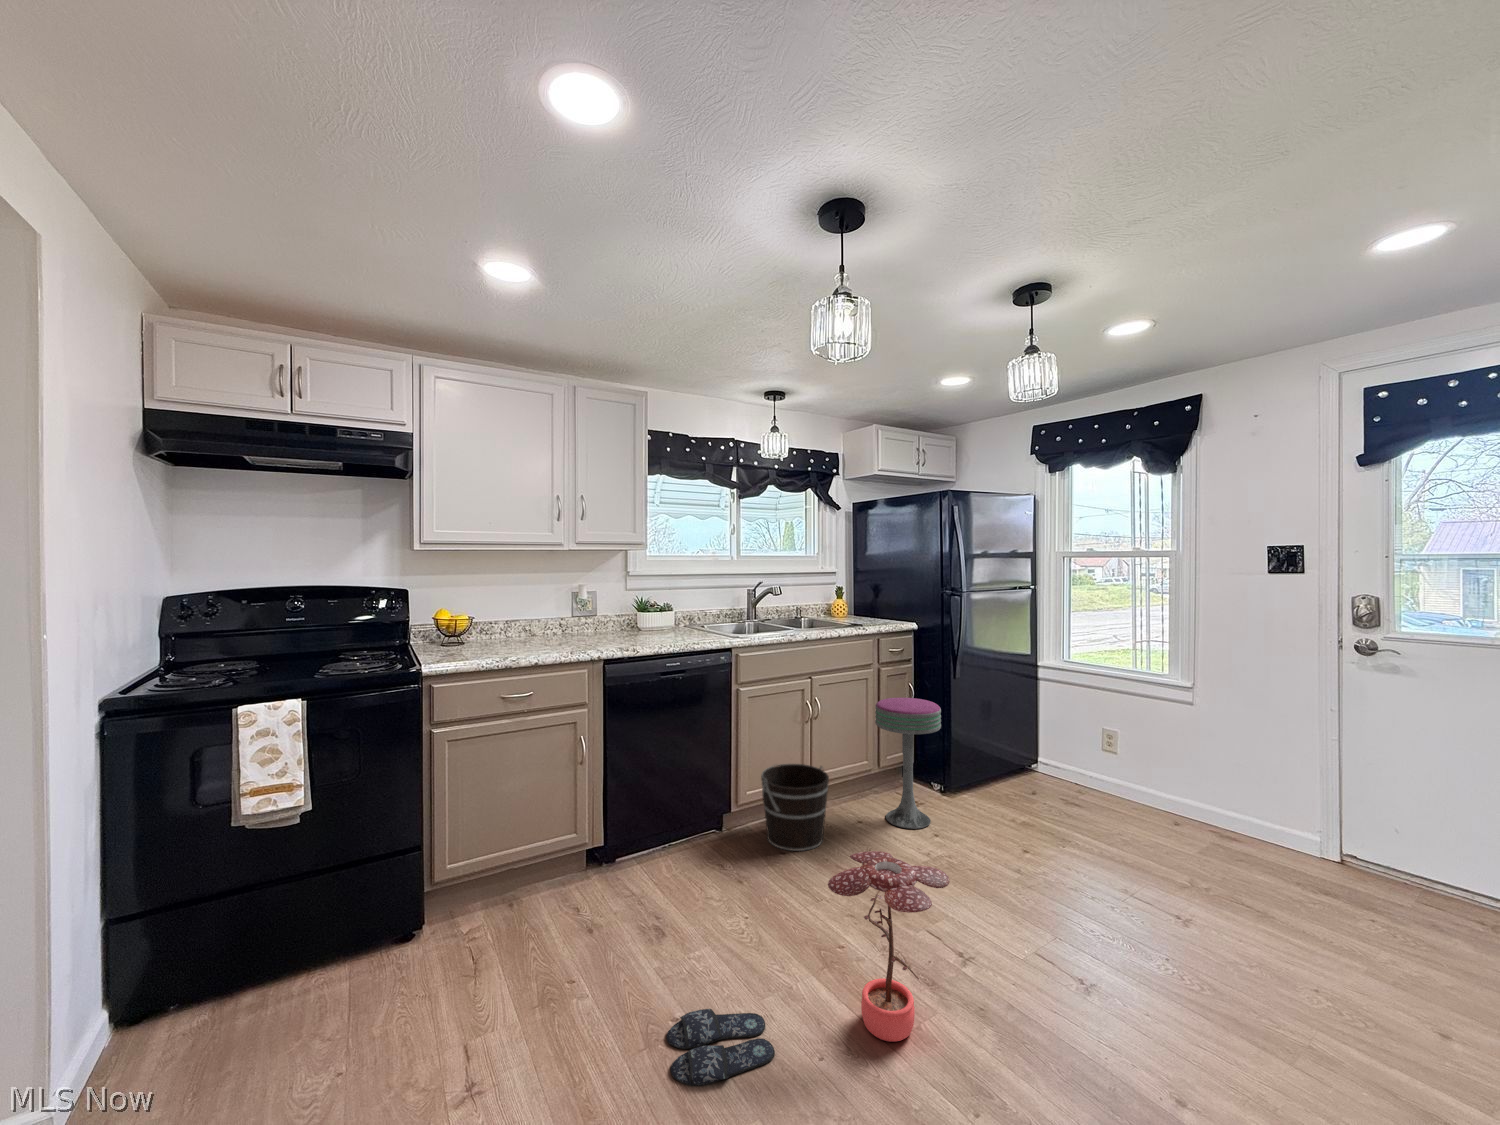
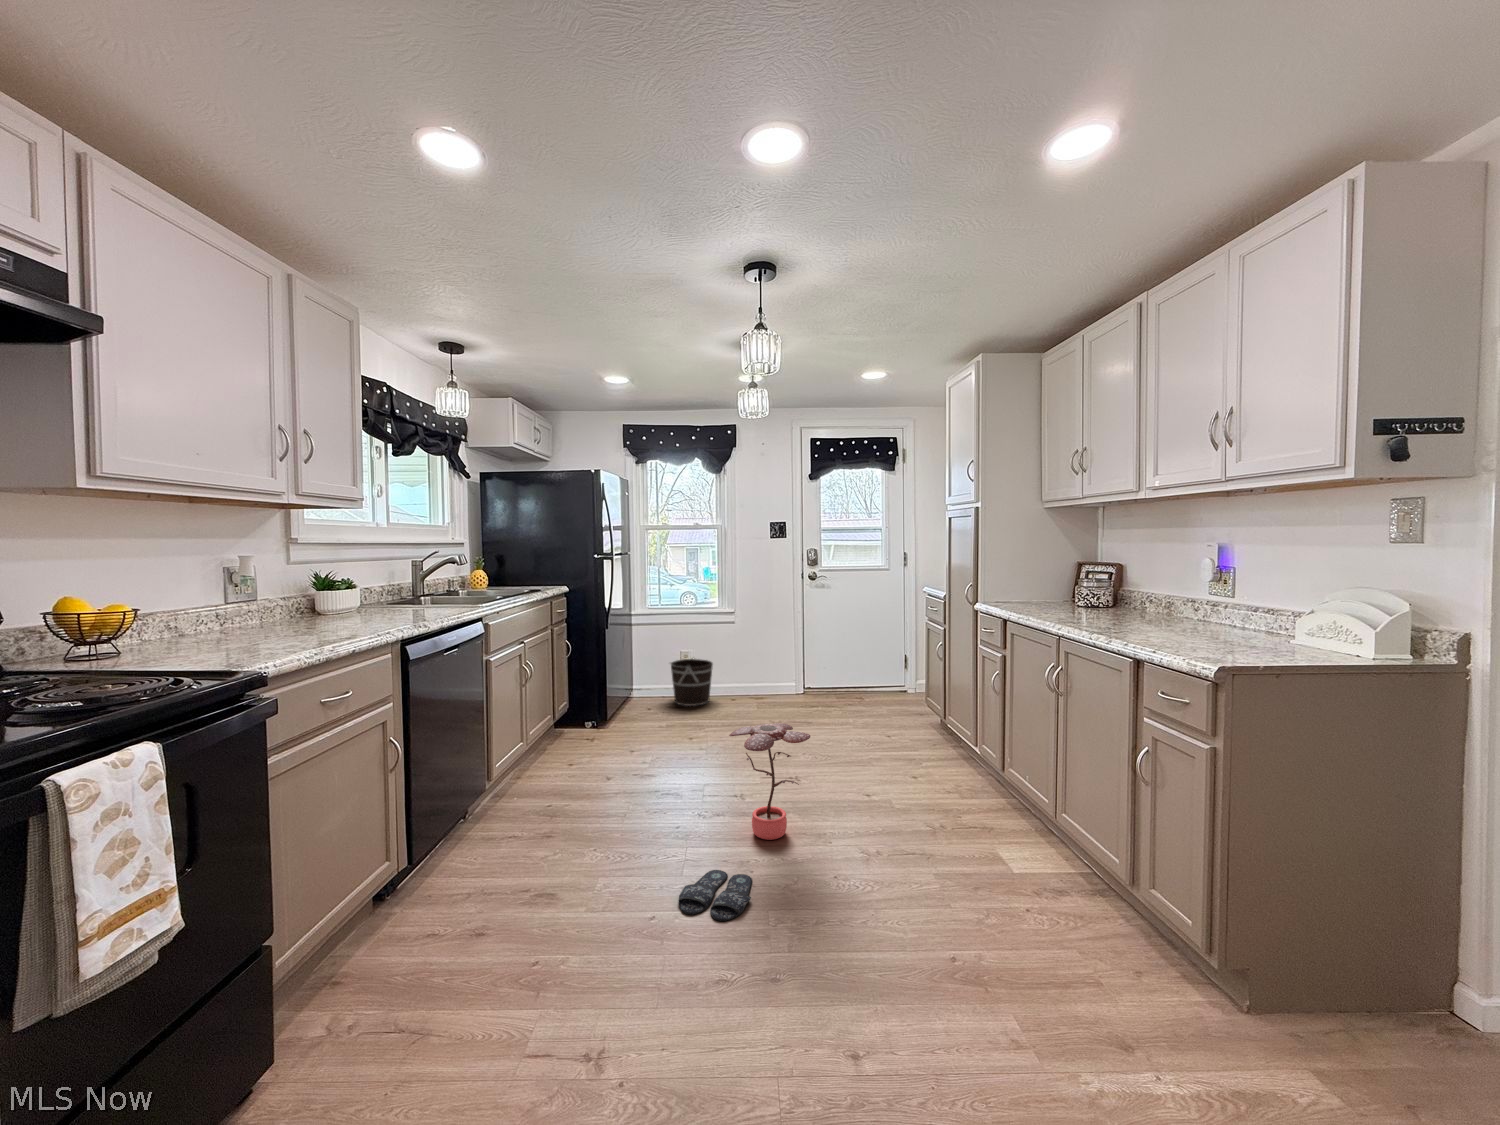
bar stool: present [875,698,941,829] -> none [579,647,635,755]
bucket: present [761,764,829,851] -> present [670,658,713,706]

